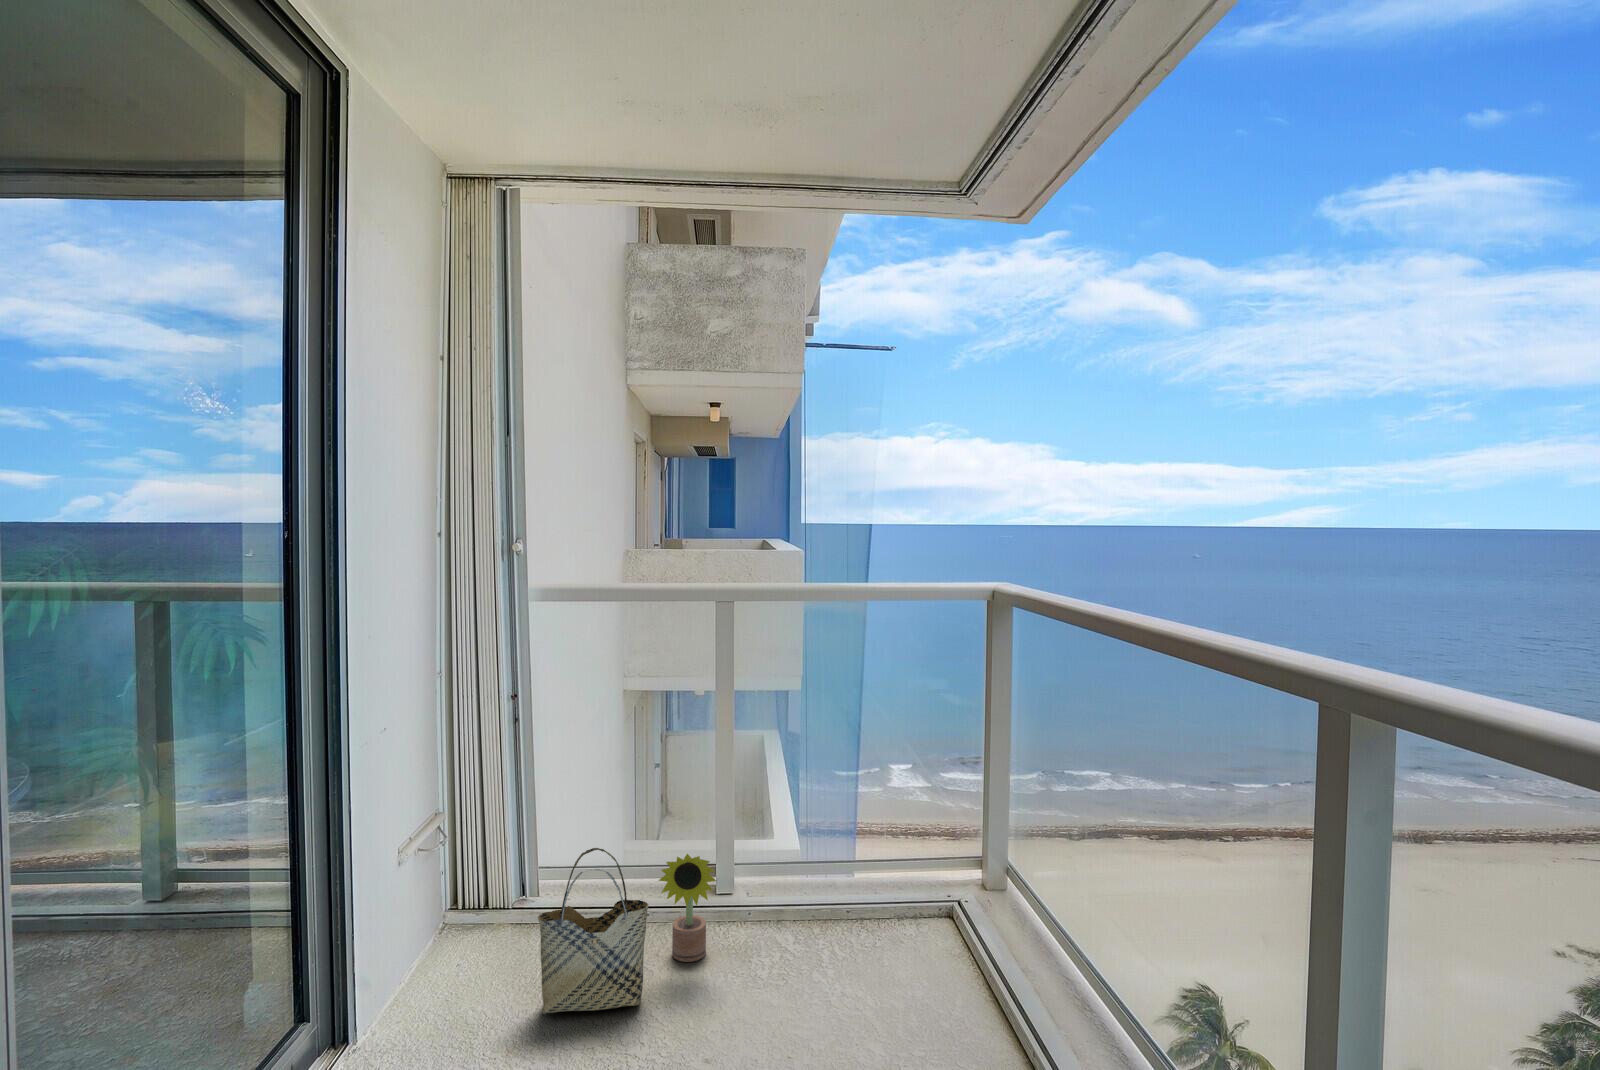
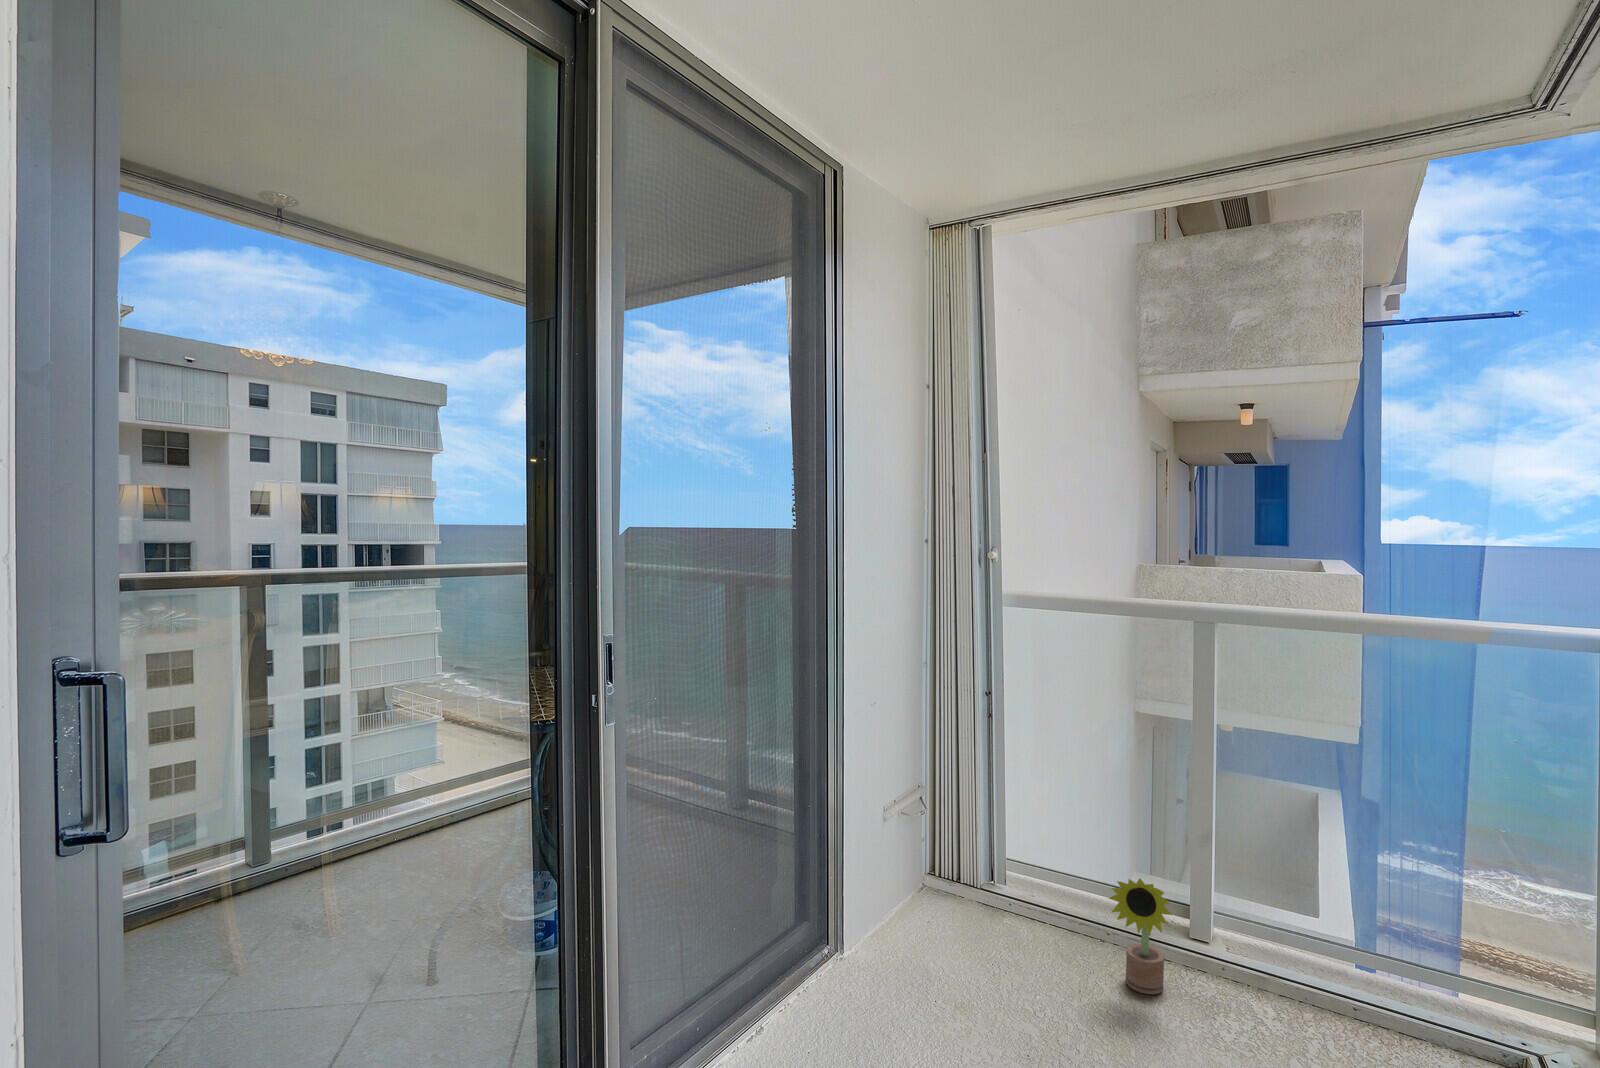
woven basket: present [538,848,648,1014] -> none [985,849,1093,1015]

